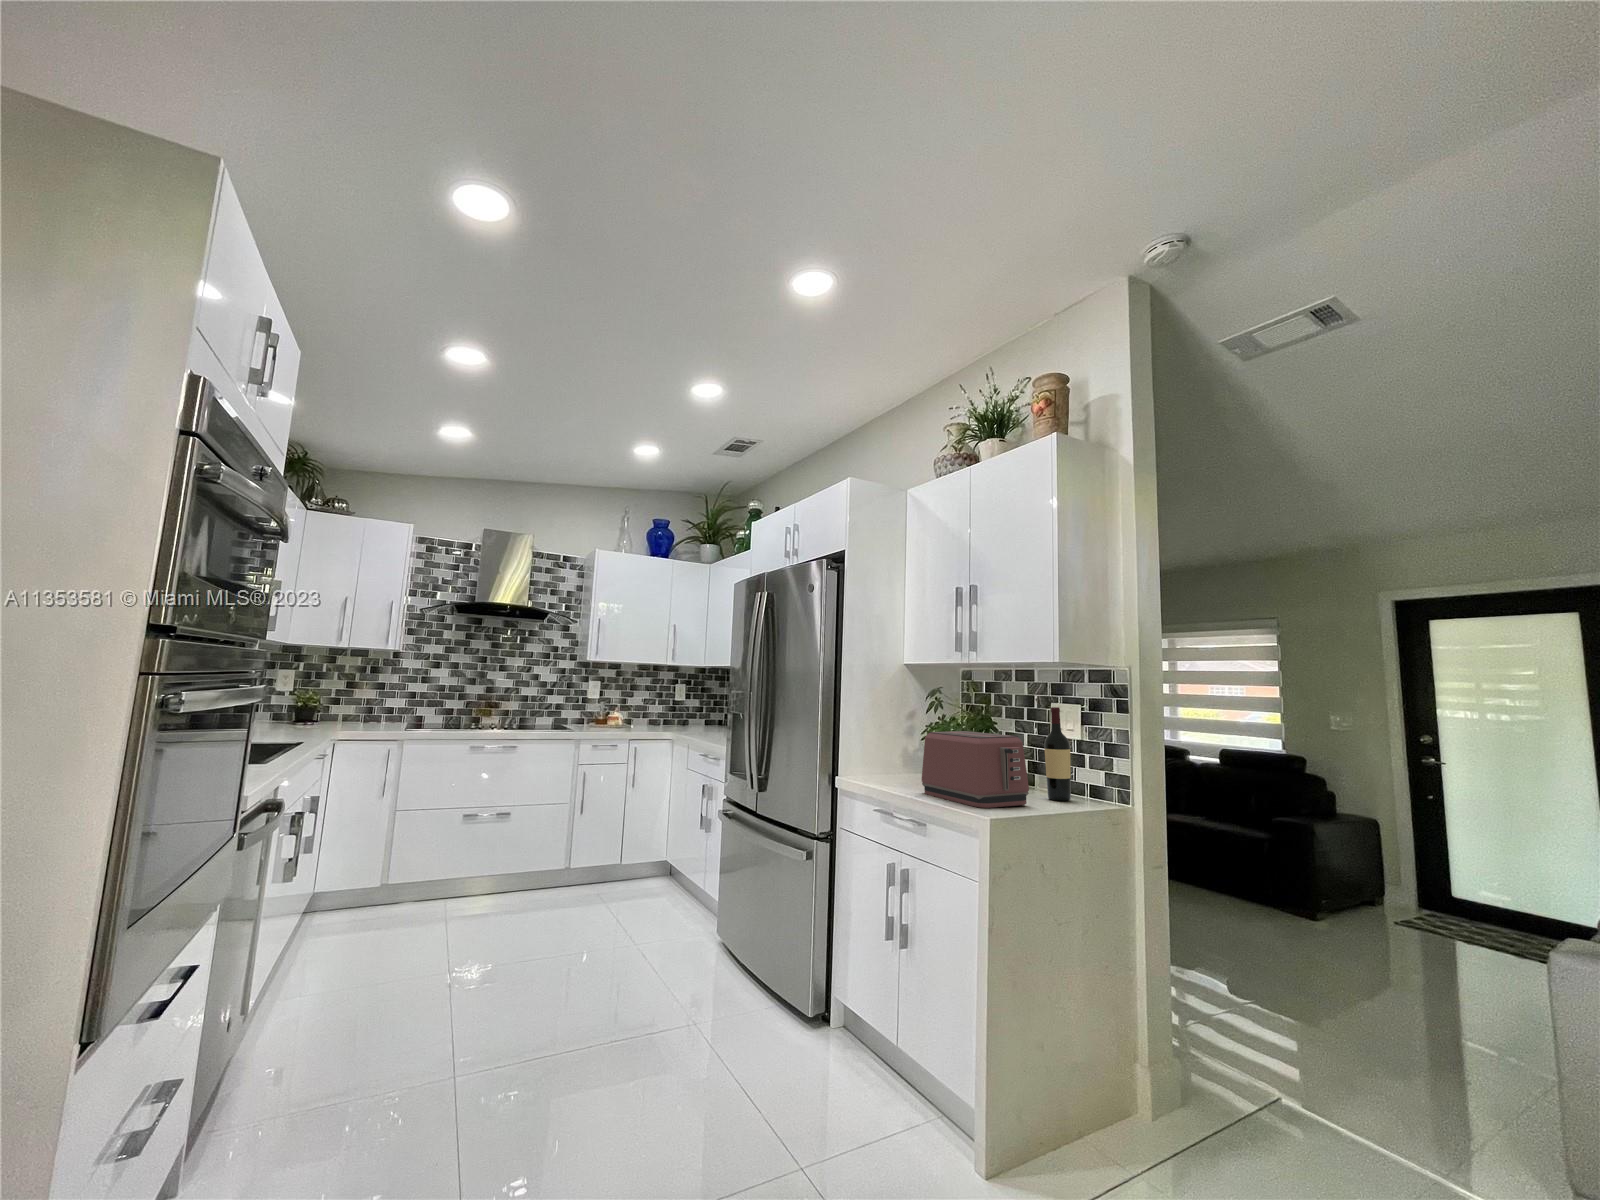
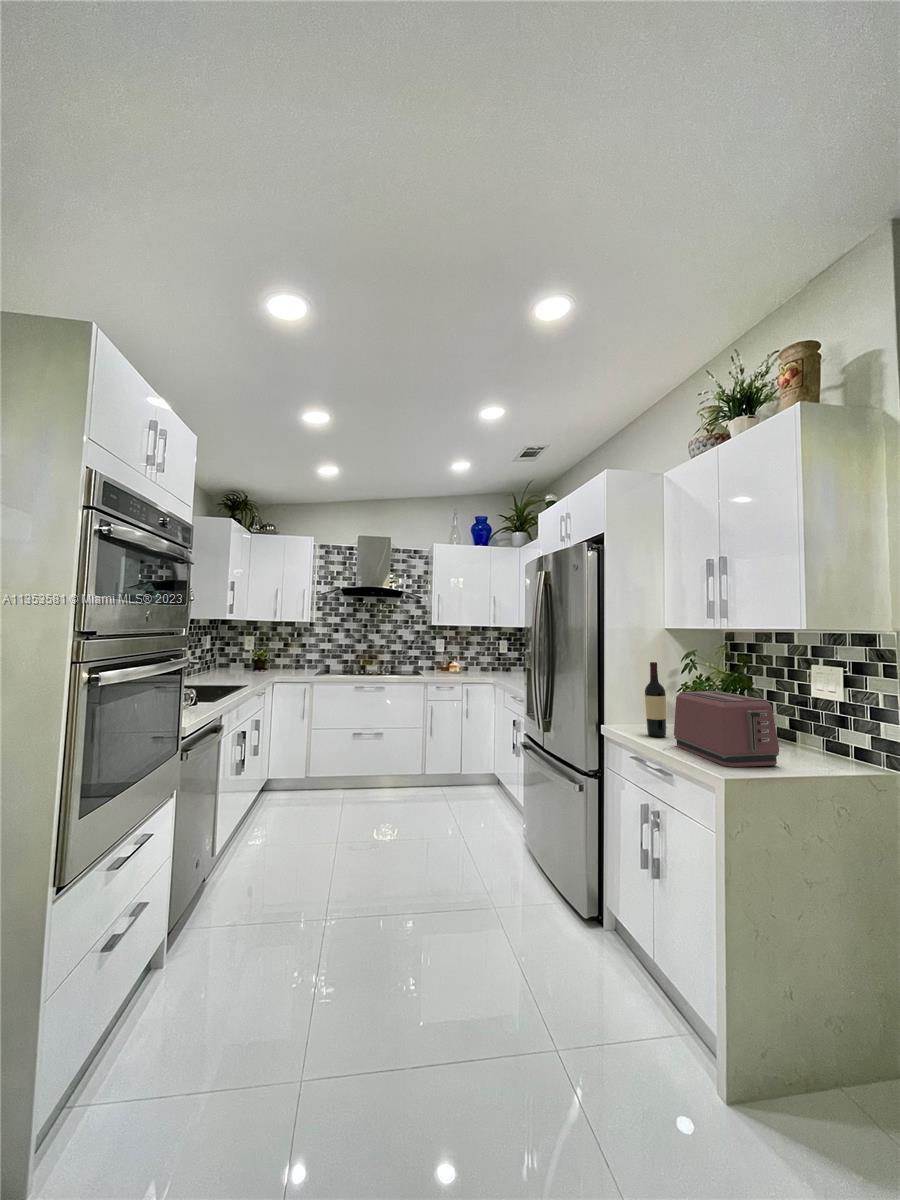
wine bottle: present [1044,707,1071,801] -> present [645,662,666,737]

